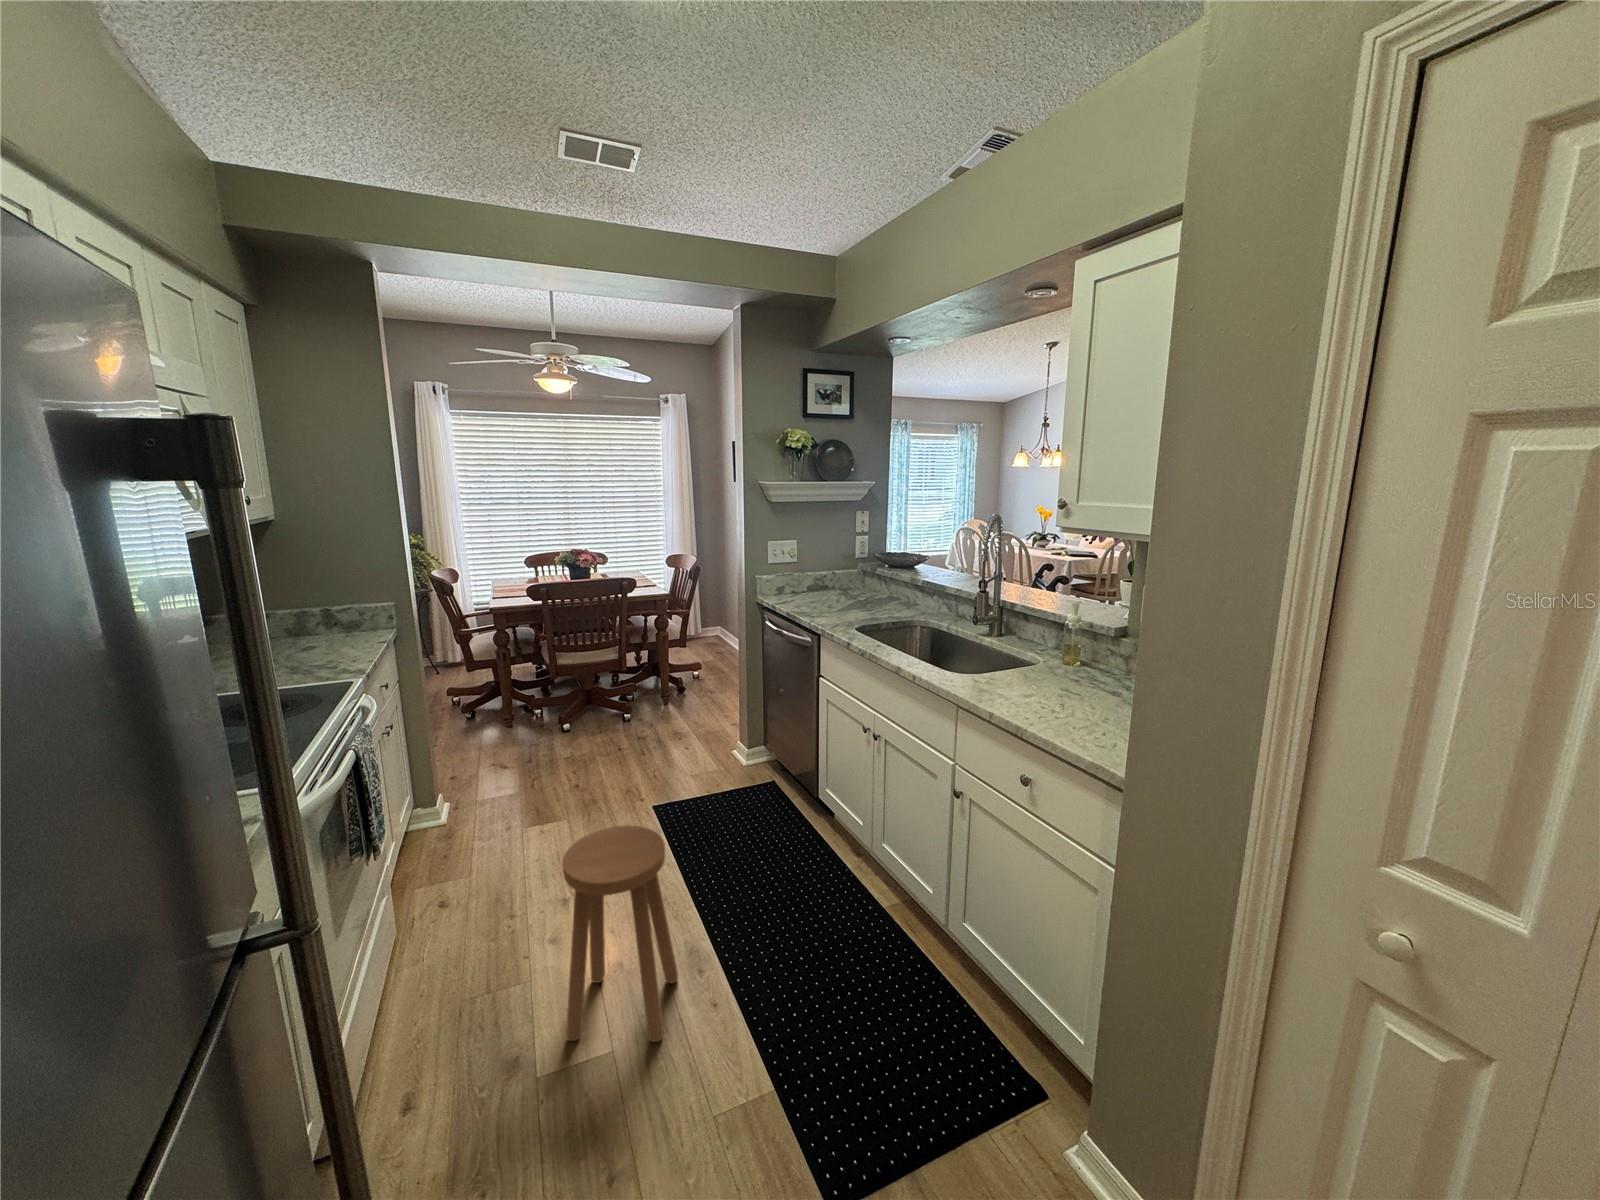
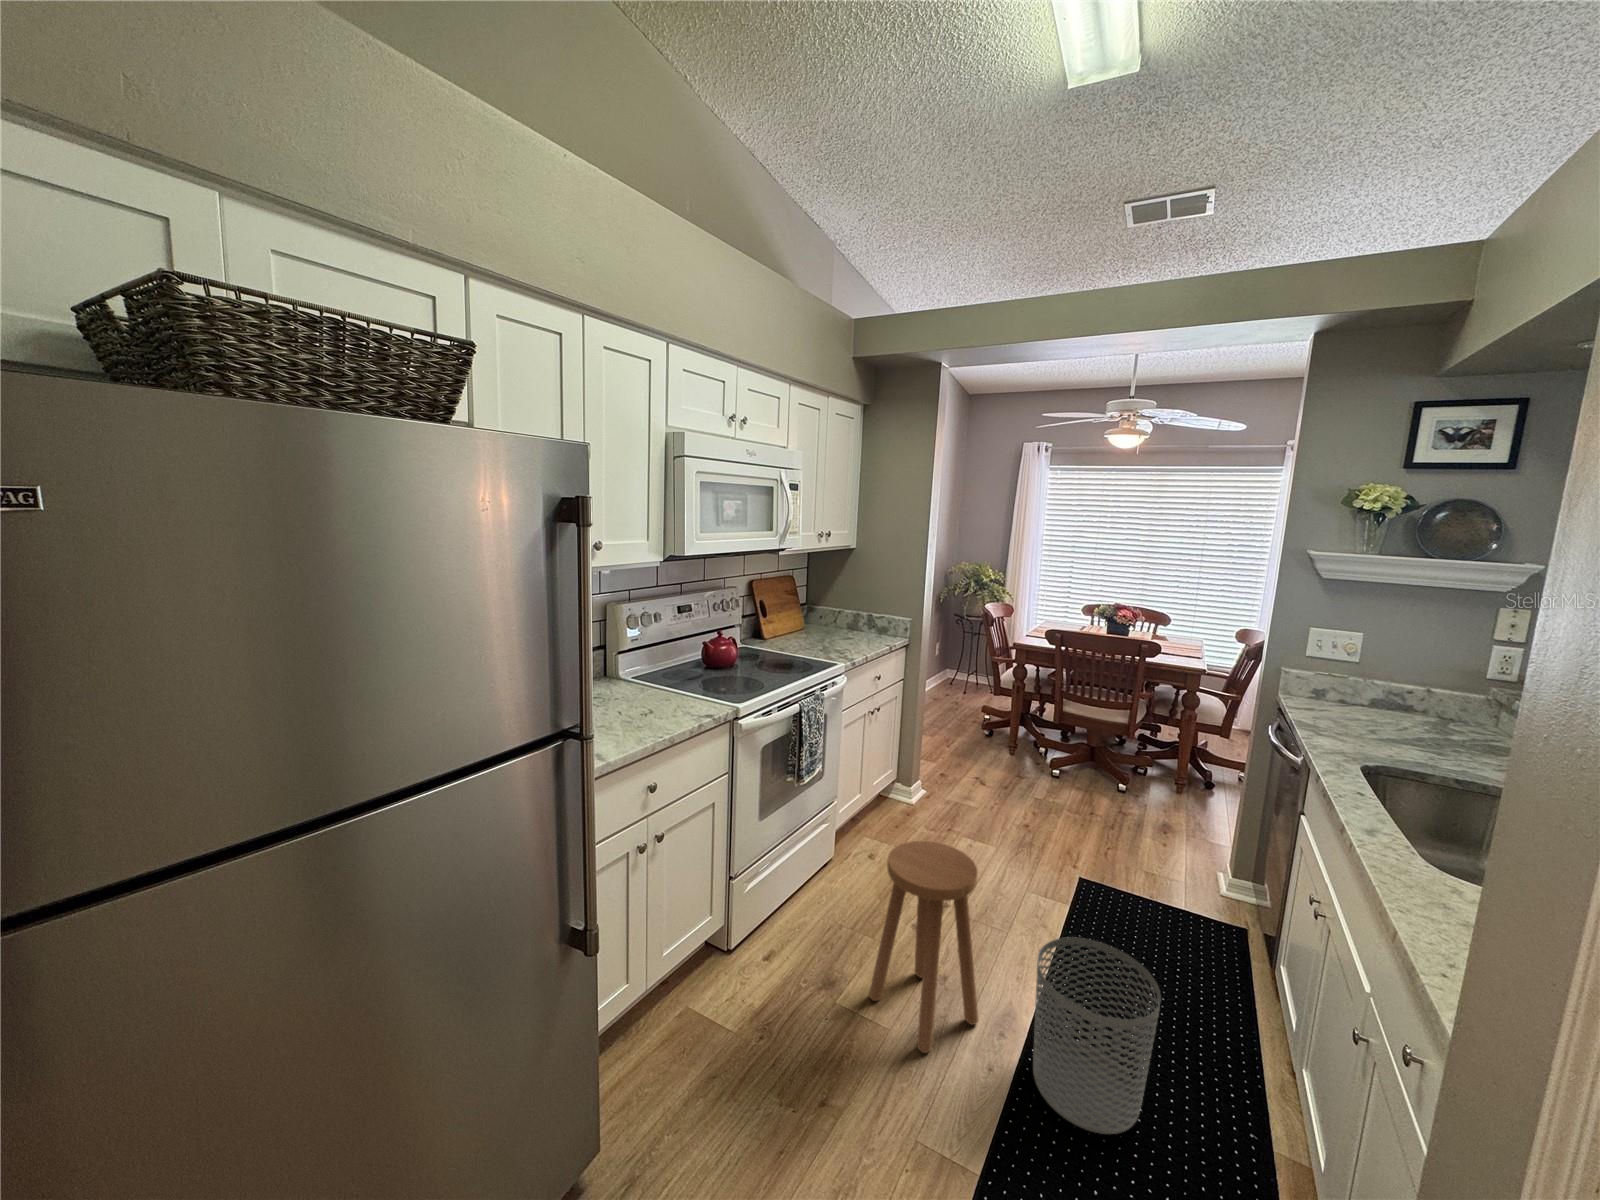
waste bin: none [729,832,826,990] -> present [1033,937,1161,1134]

